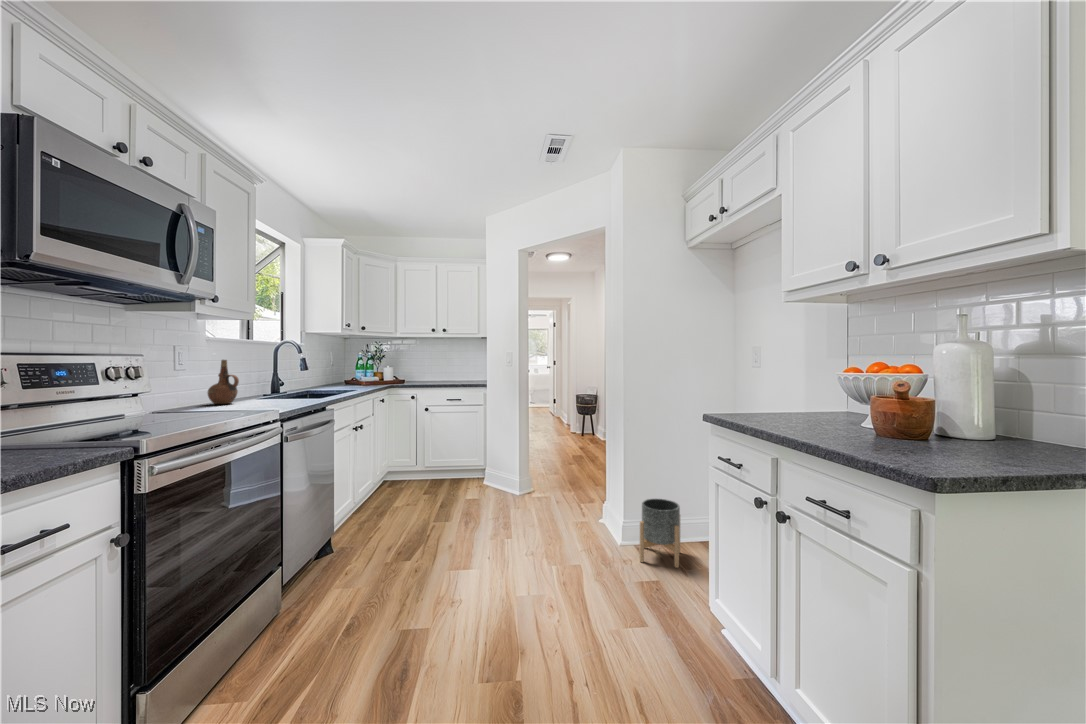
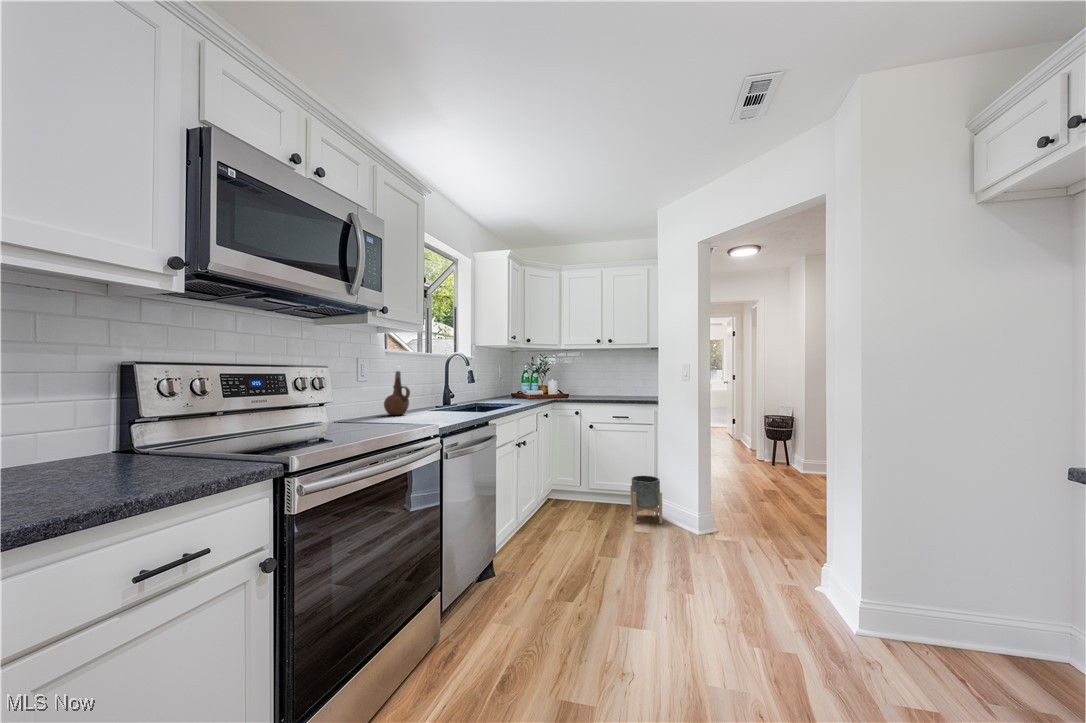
planter: present [640,499,680,568] -> present [630,476,662,524]

